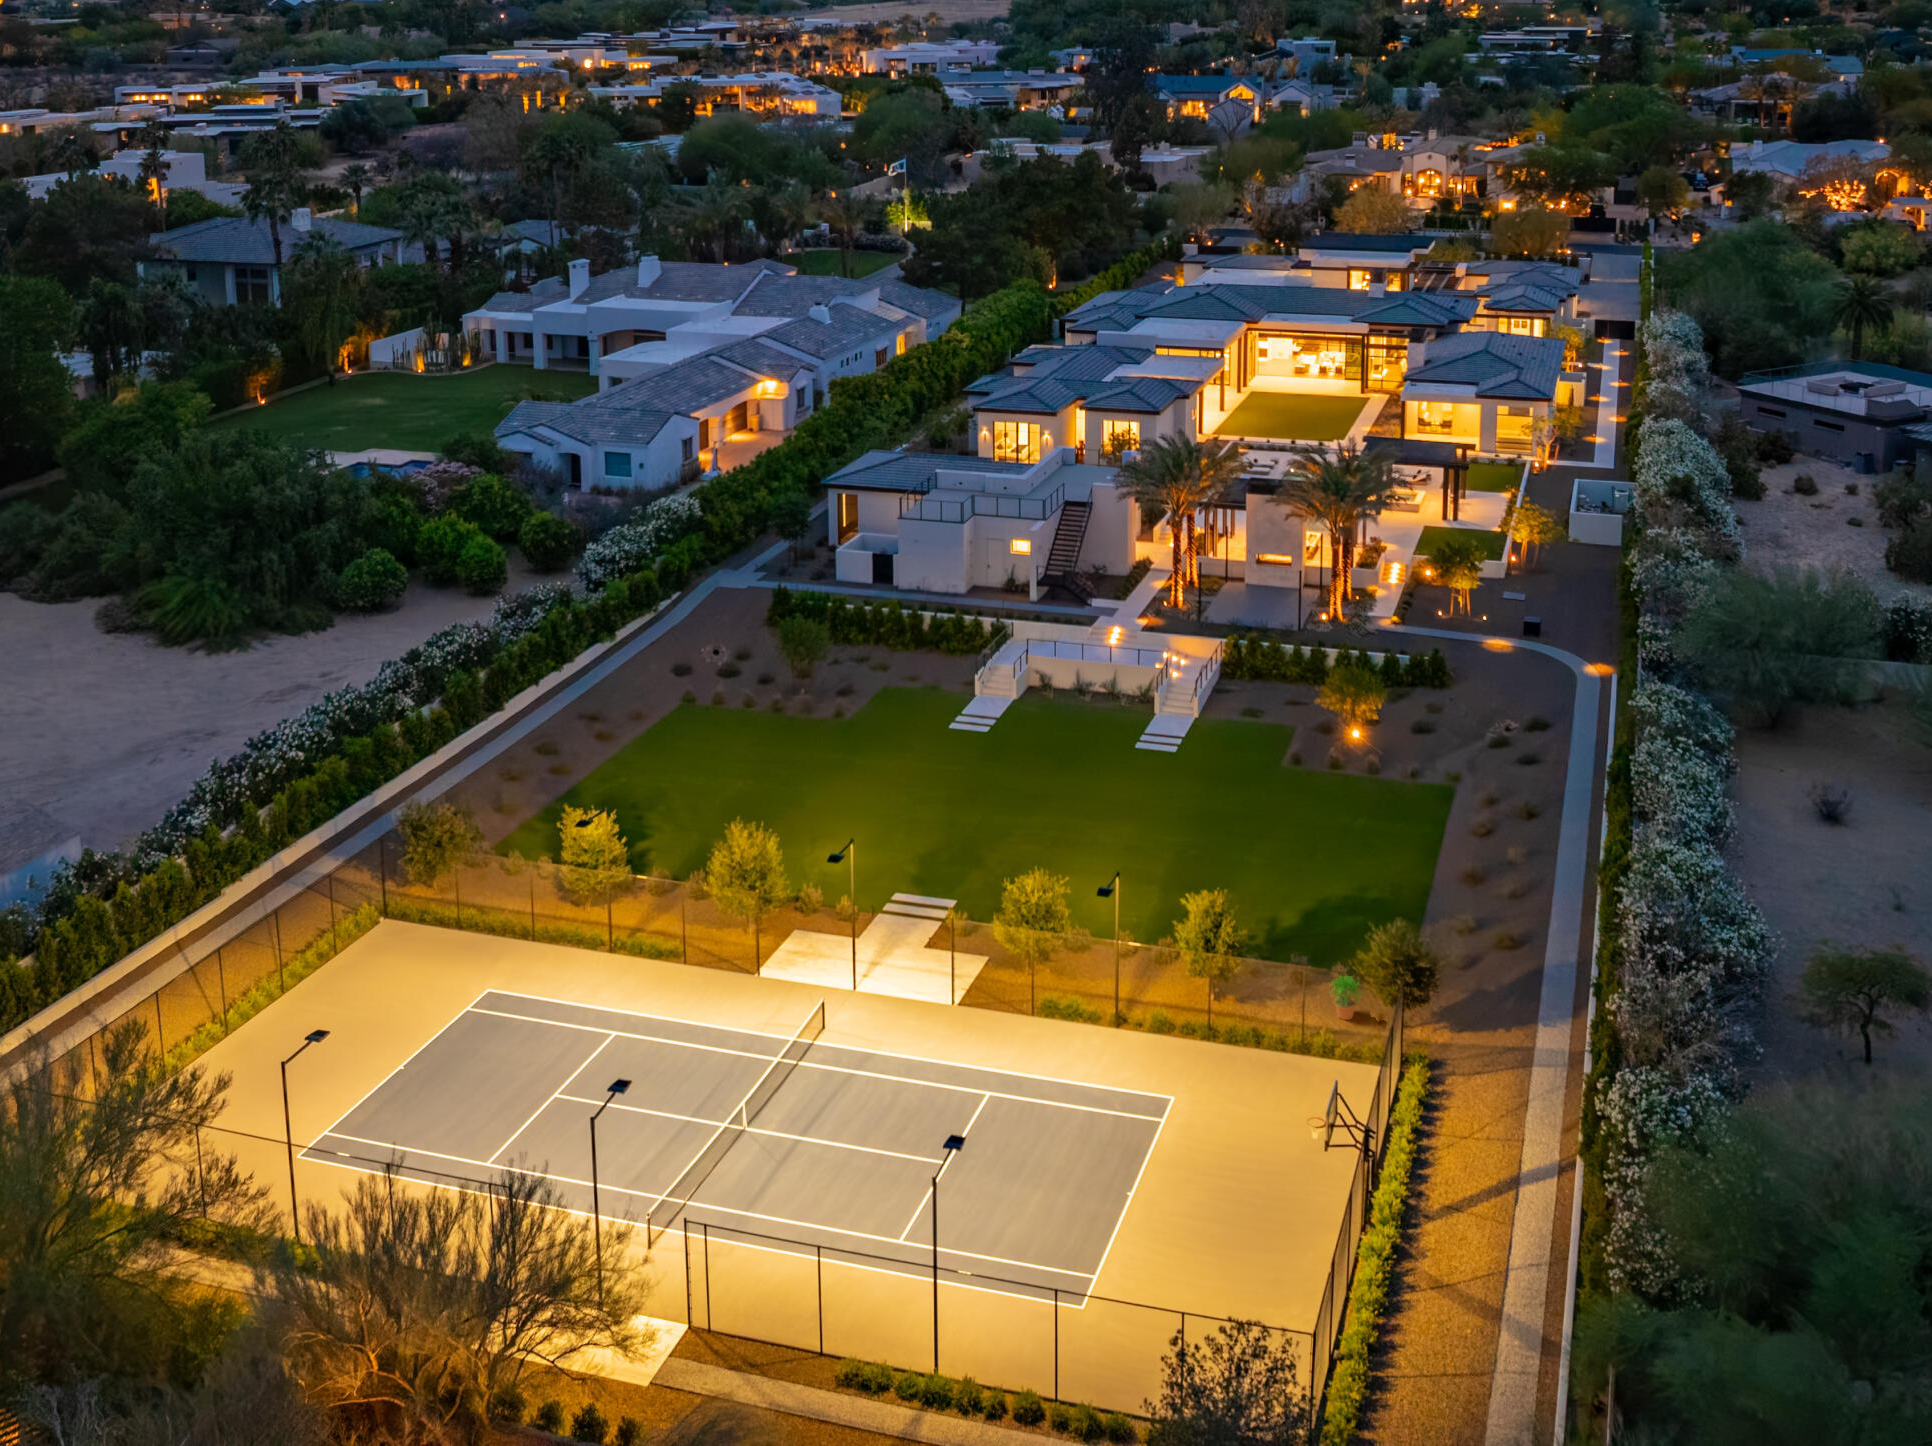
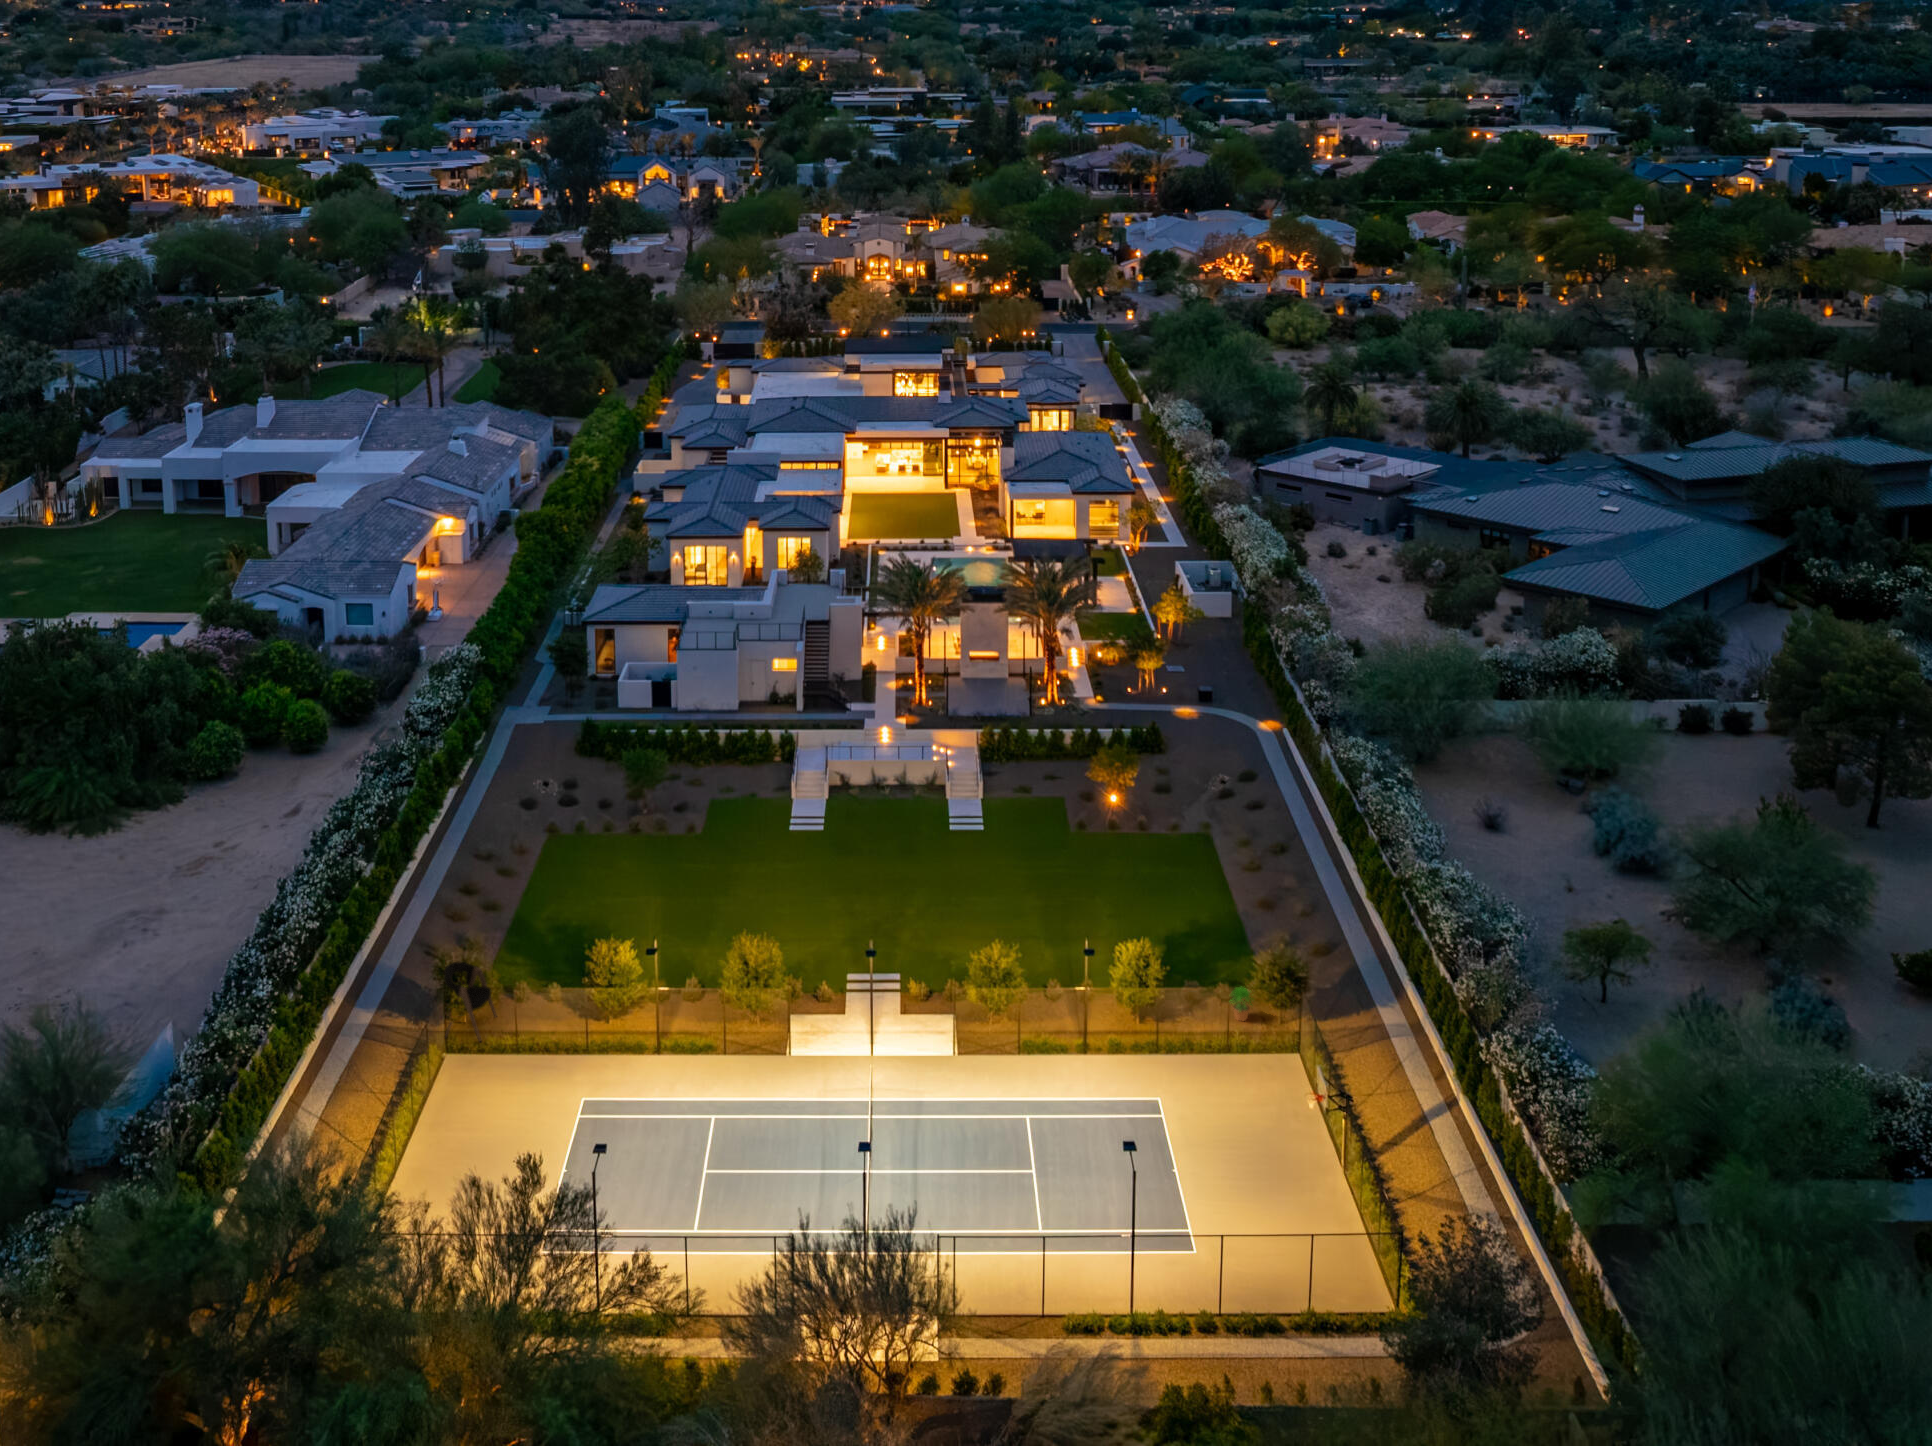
chair: none [437,821,505,913] -> present [444,962,497,1042]

